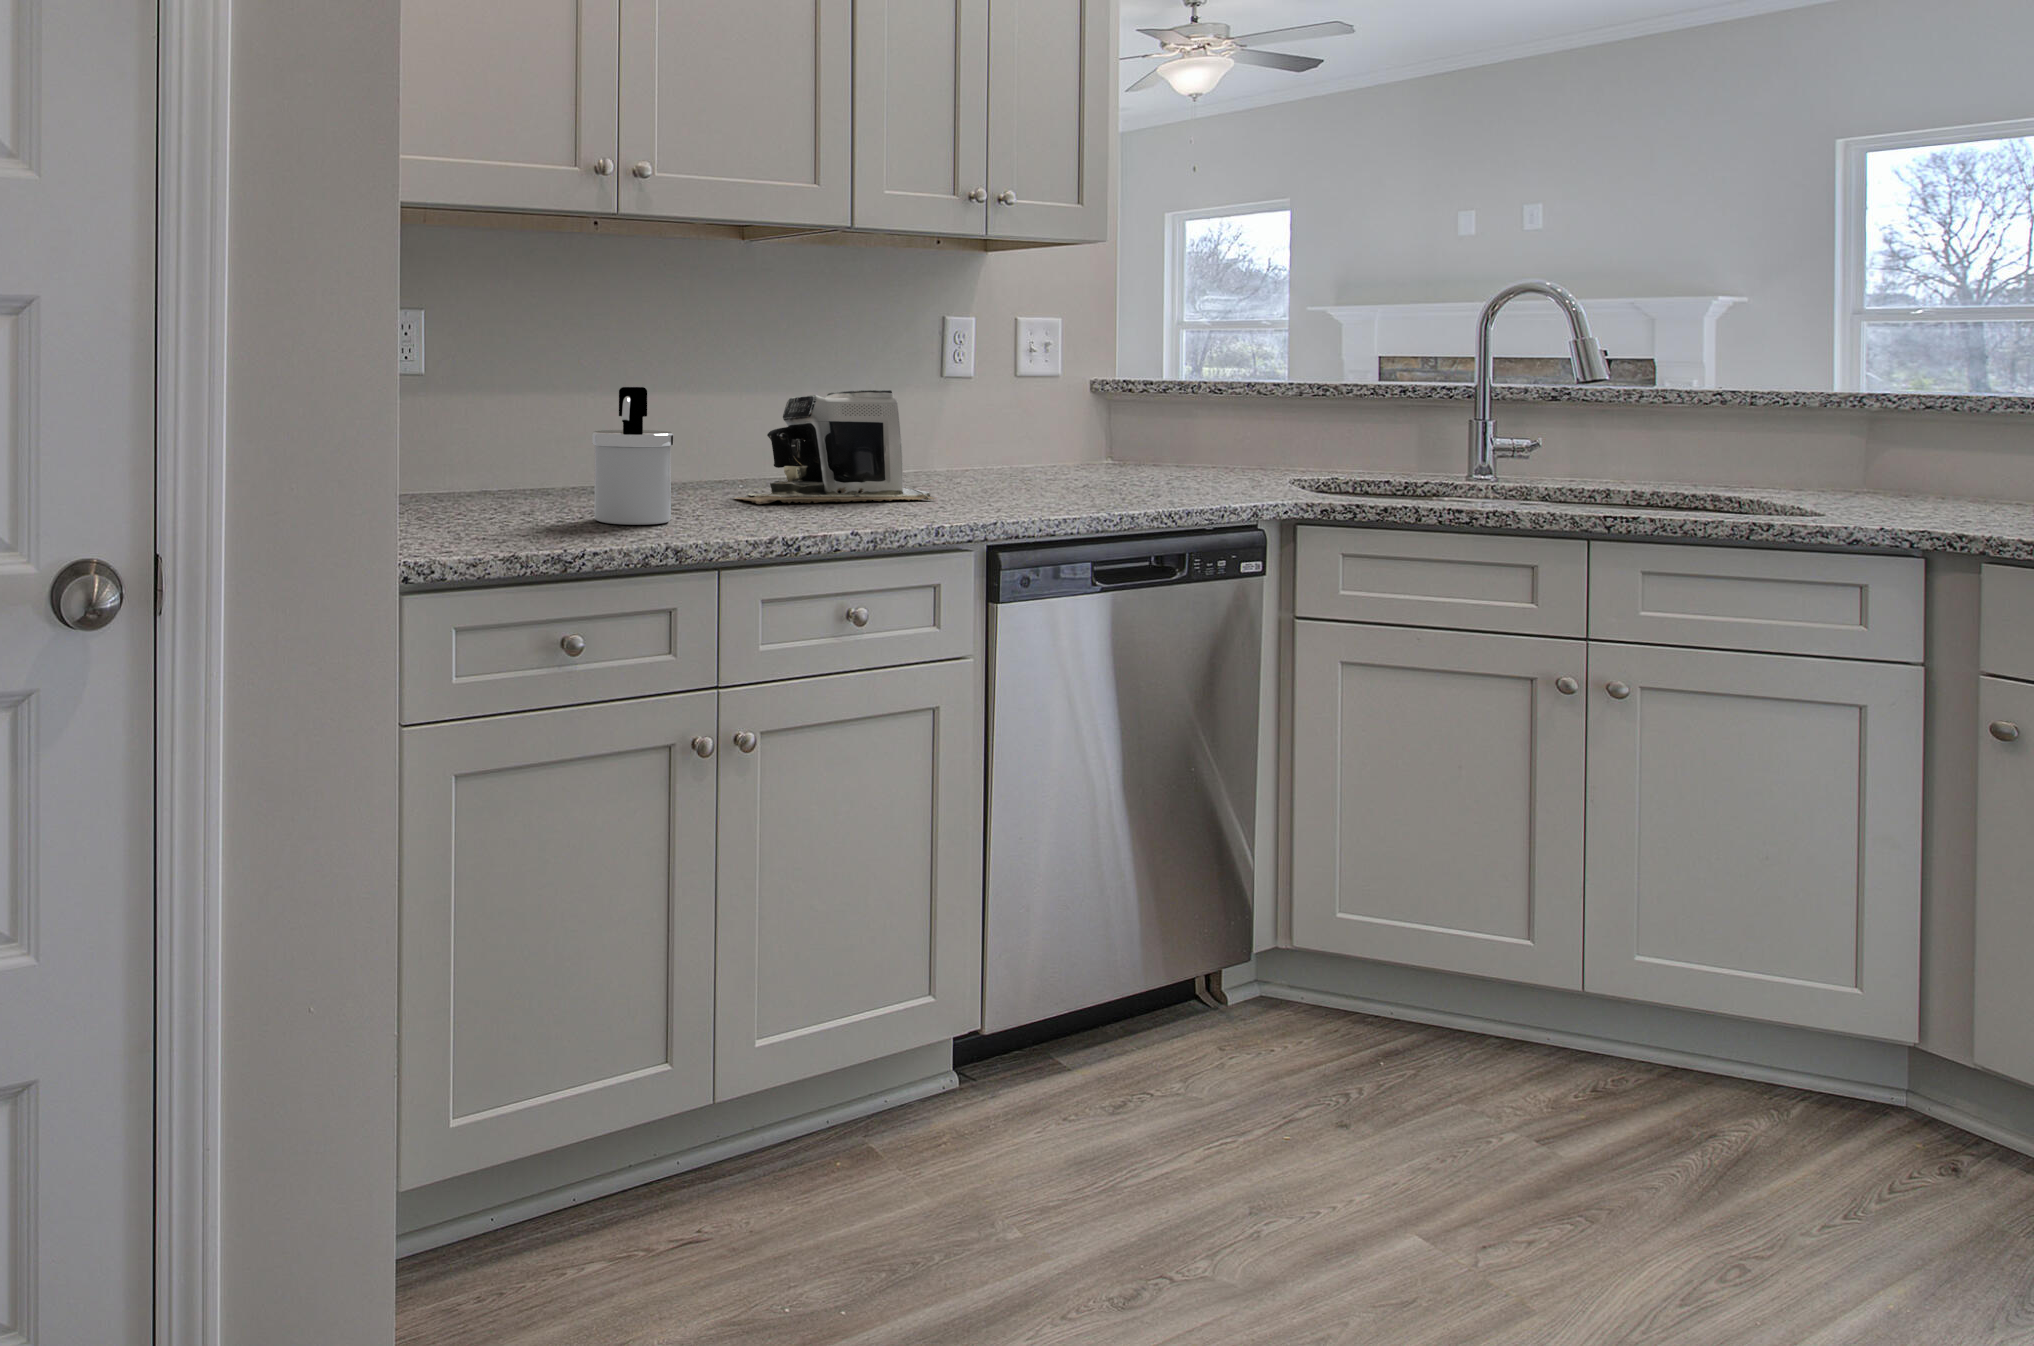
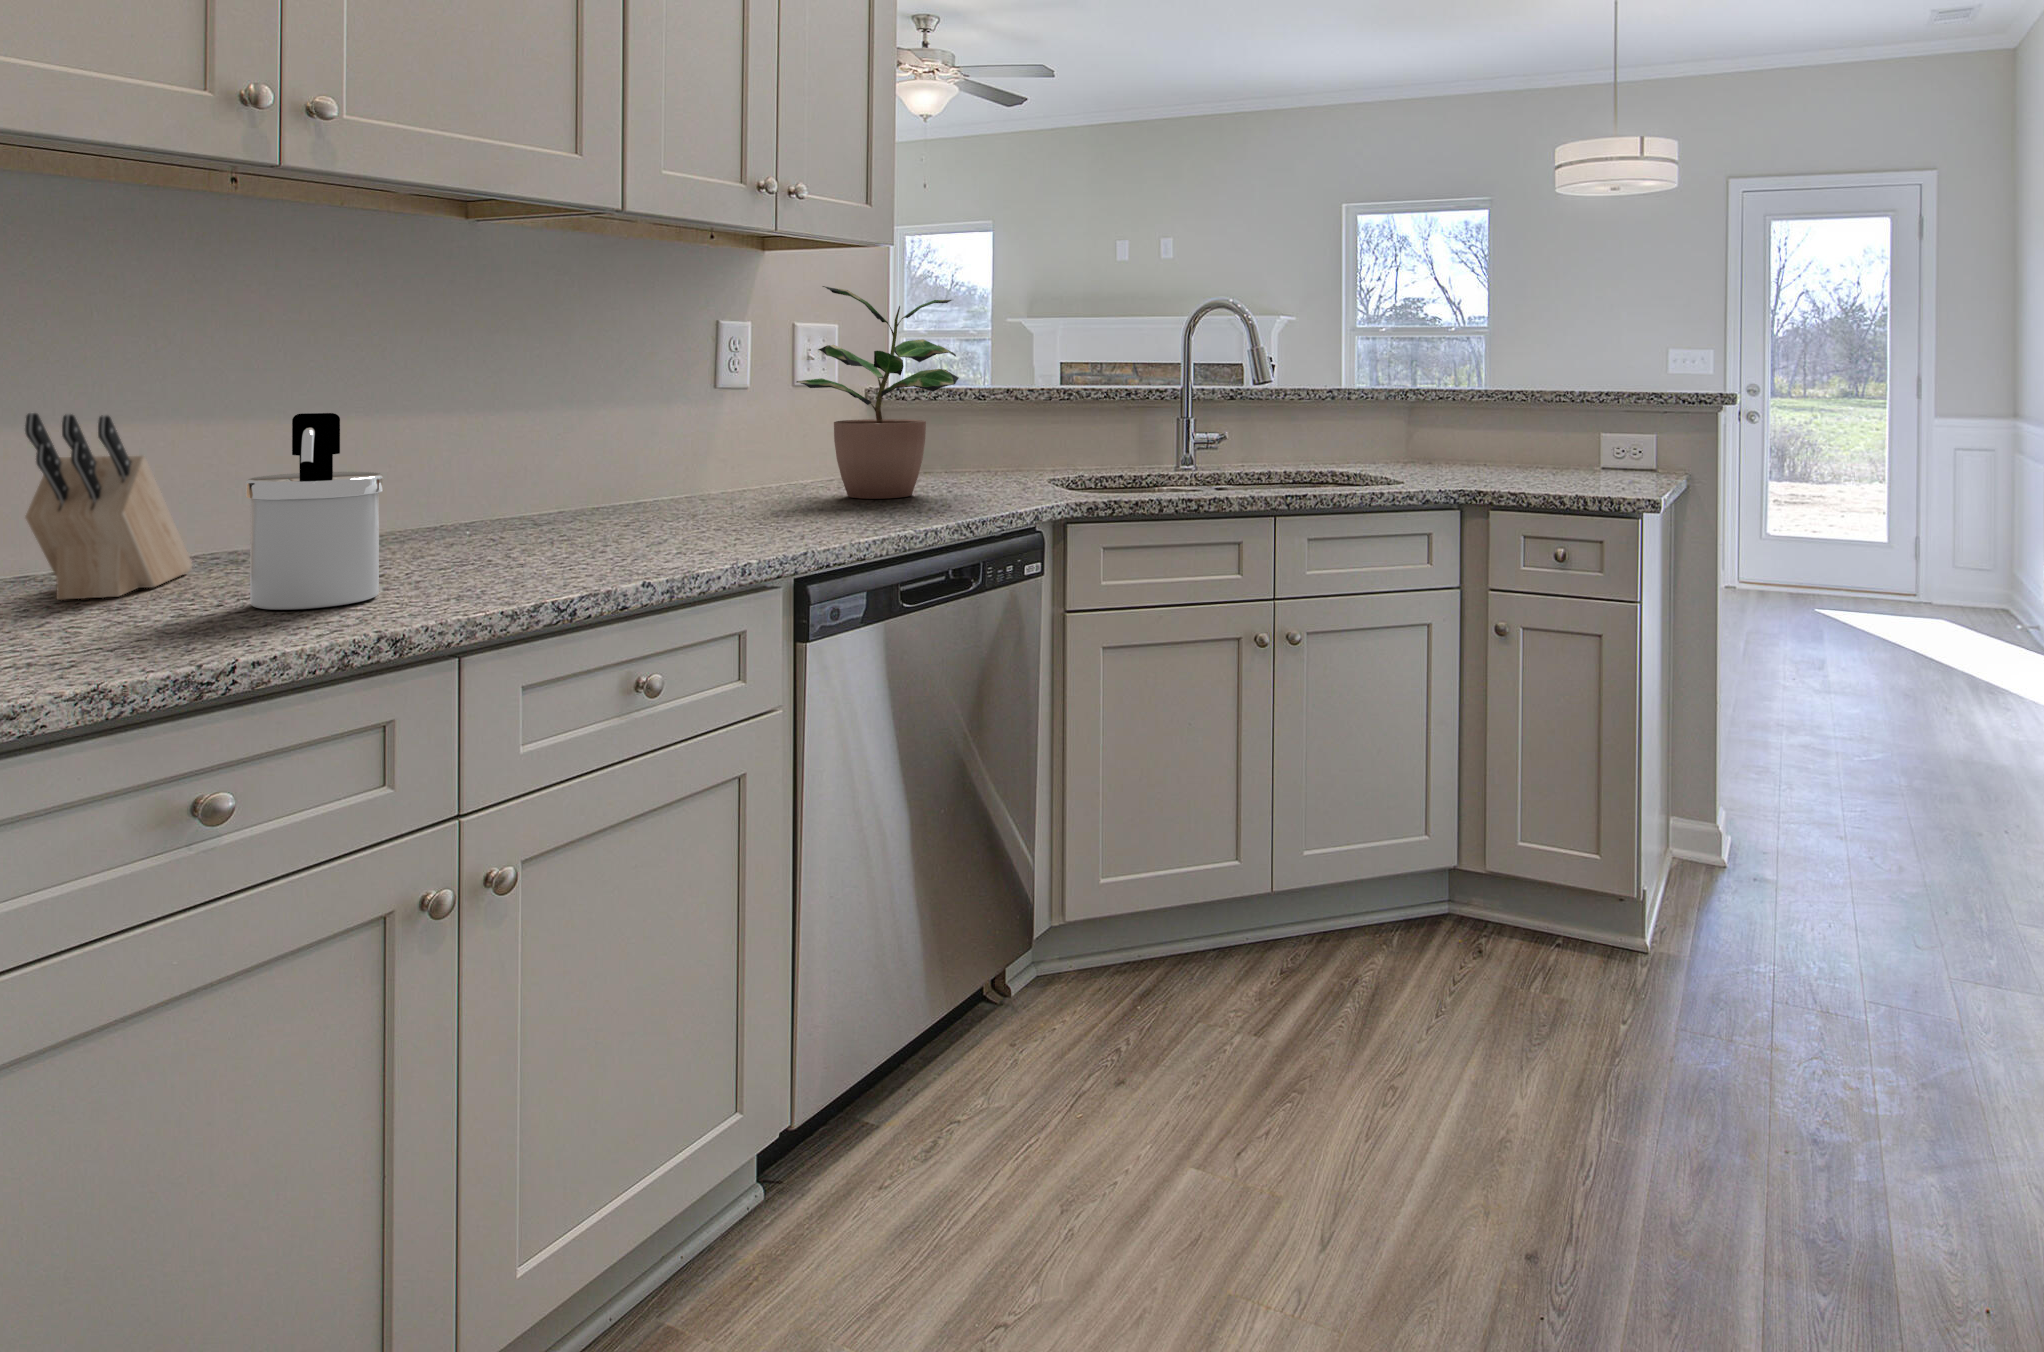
potted plant: none [1011,282,1181,486] -> present [797,286,959,499]
knife block: none [479,383,565,507] -> present [25,413,192,600]
coffee maker: present [736,390,936,504] -> none [464,406,726,556]

